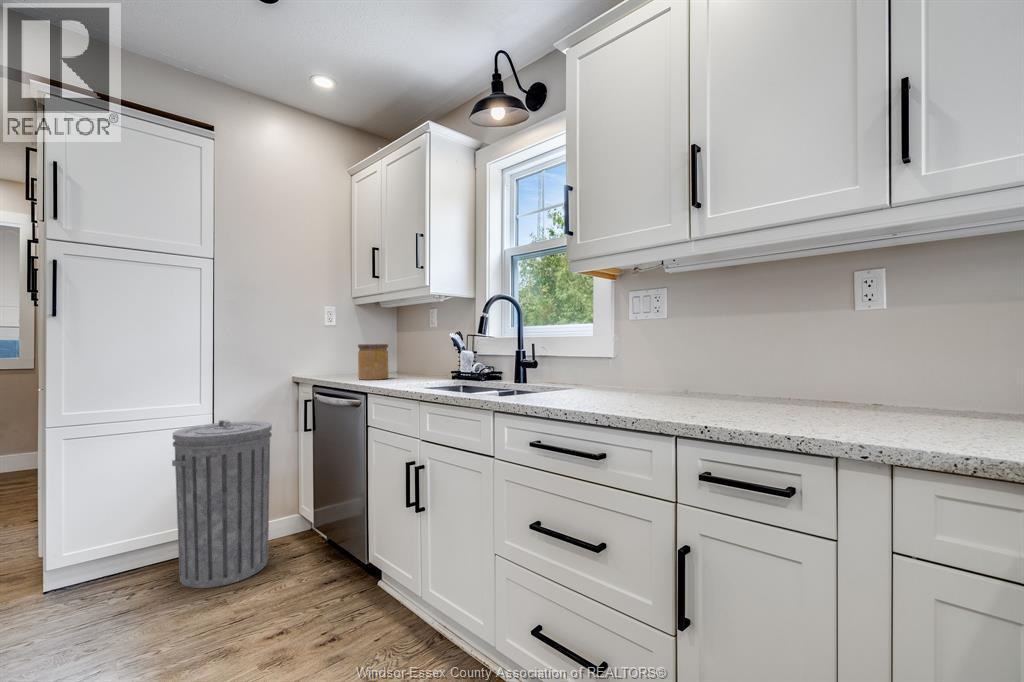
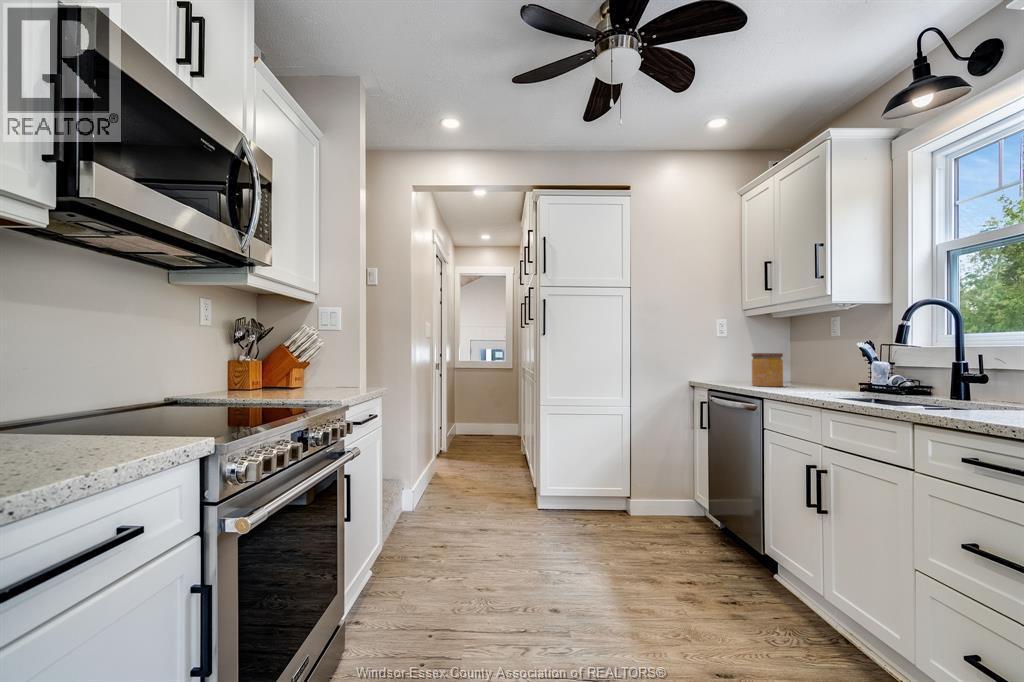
trash can: present [172,420,272,588] -> none [608,410,676,537]

